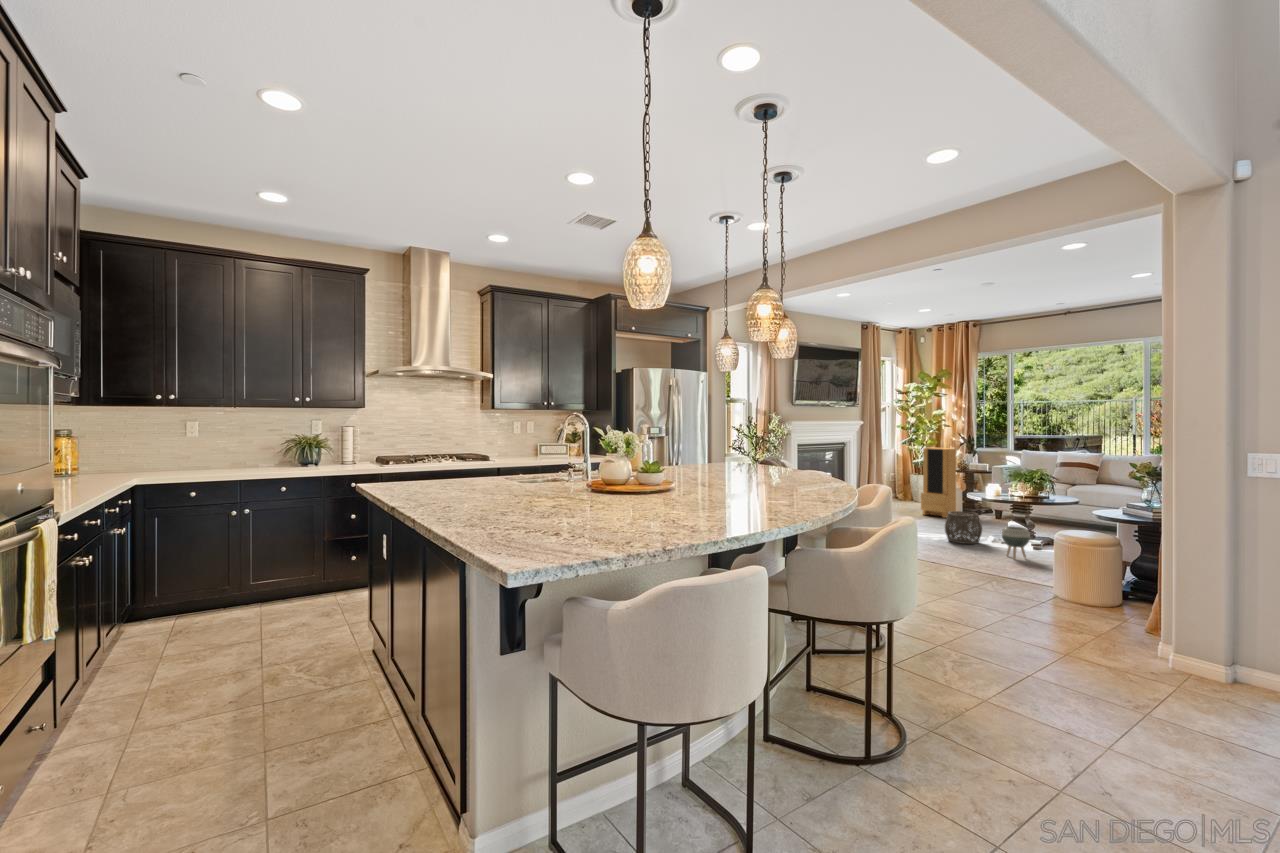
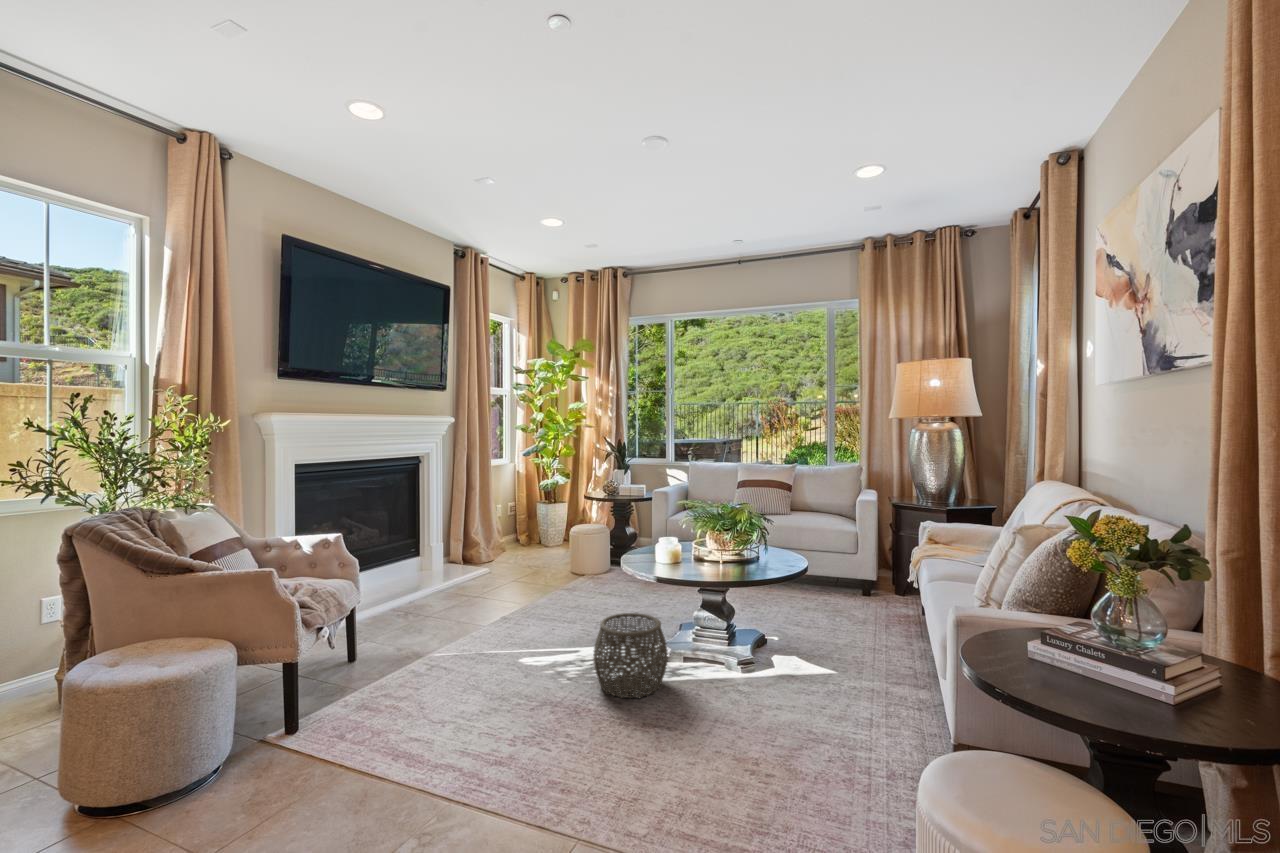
storage cabinet: present [921,448,956,518] -> none [550,463,605,589]
planter: present [1002,526,1030,559] -> none [724,669,784,766]

